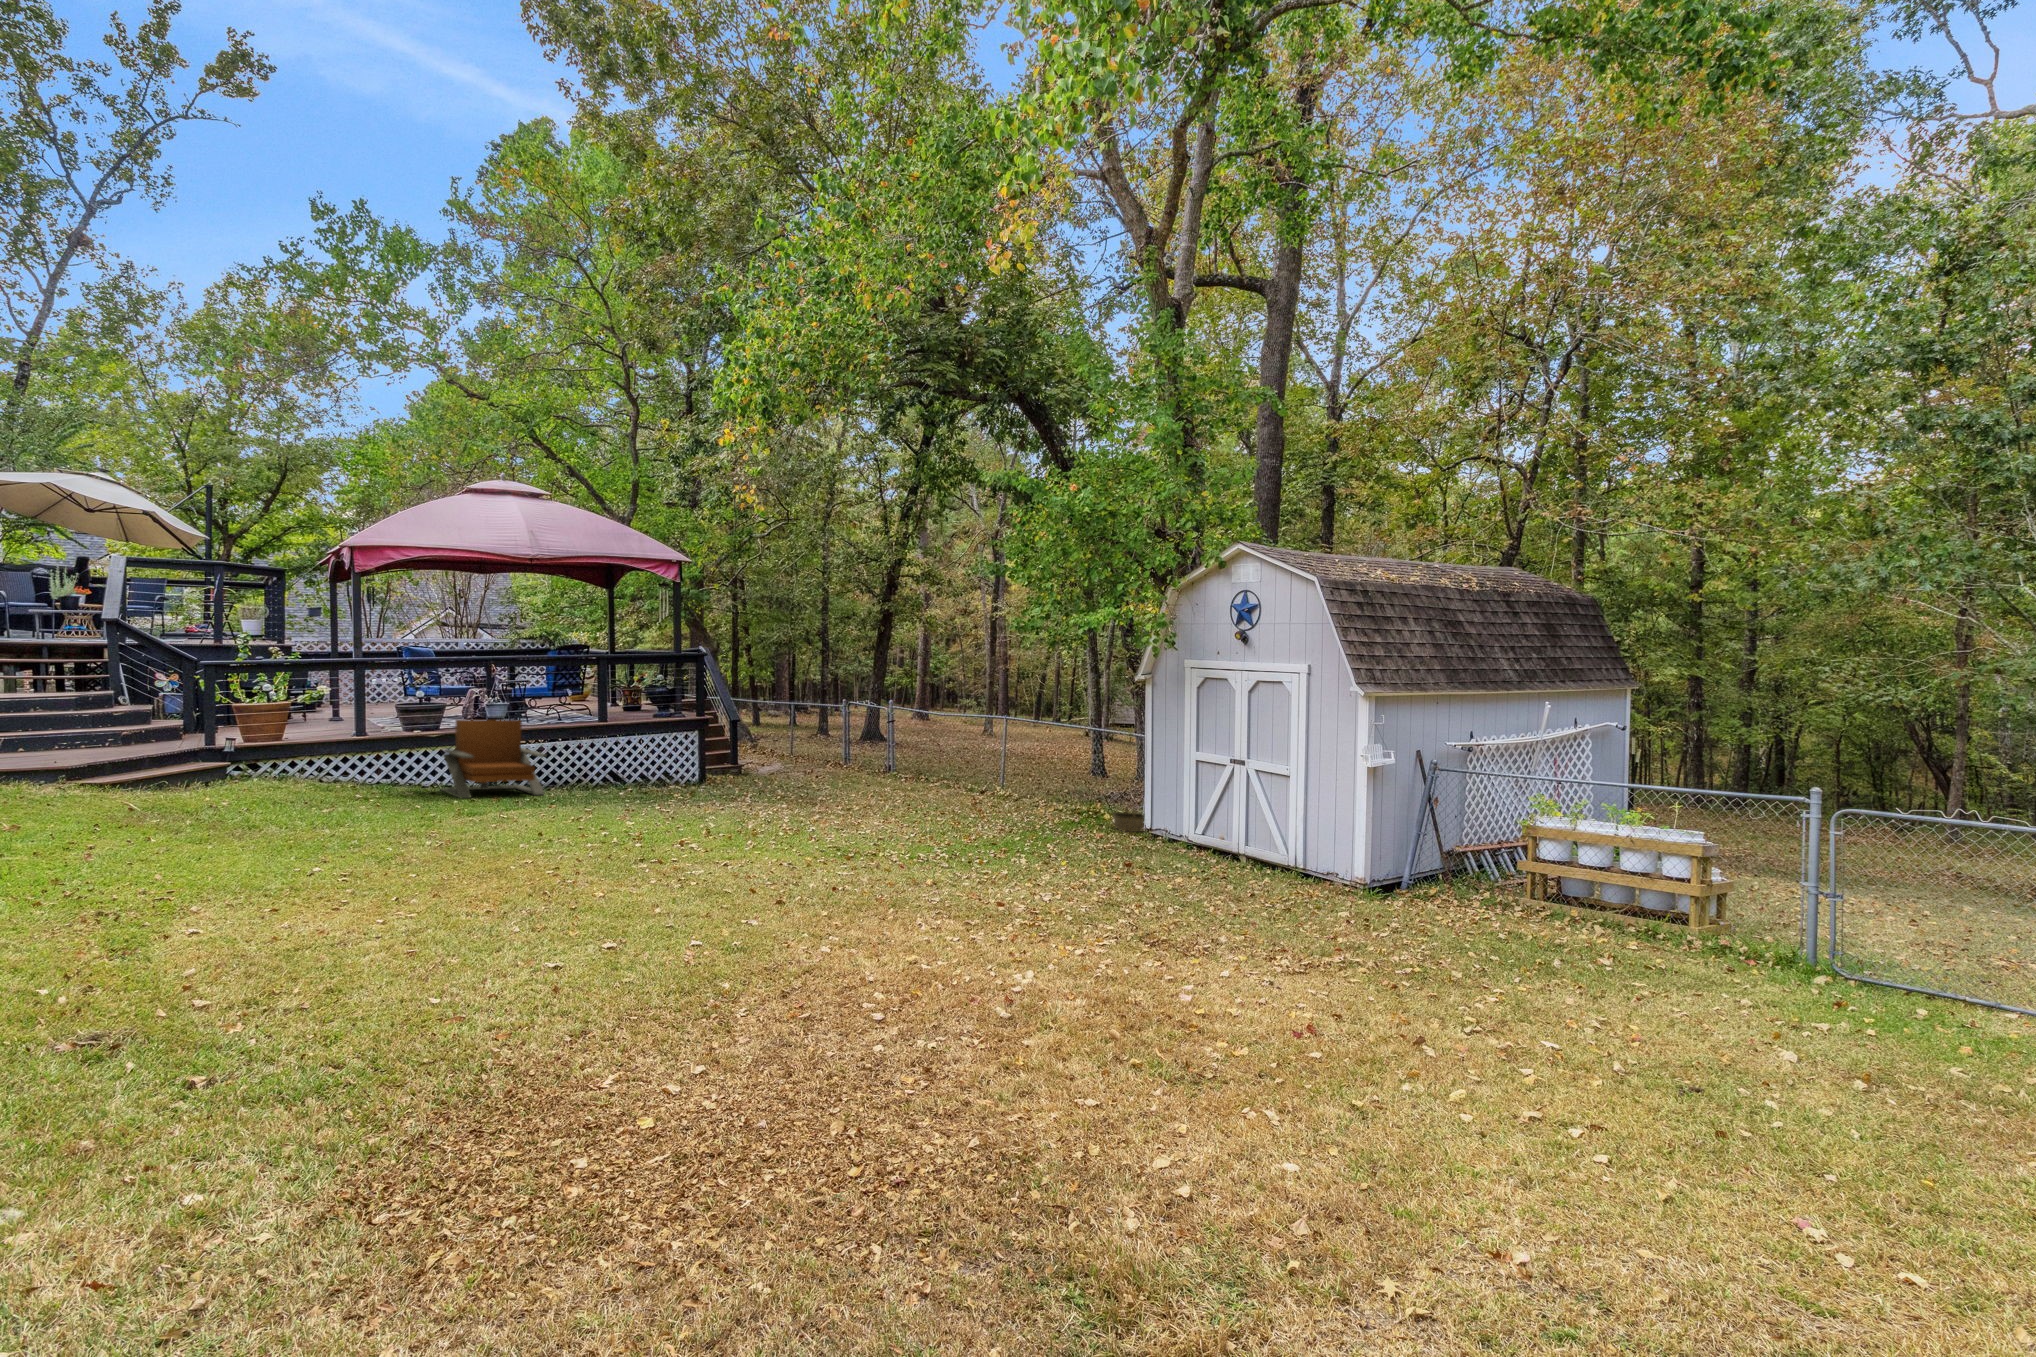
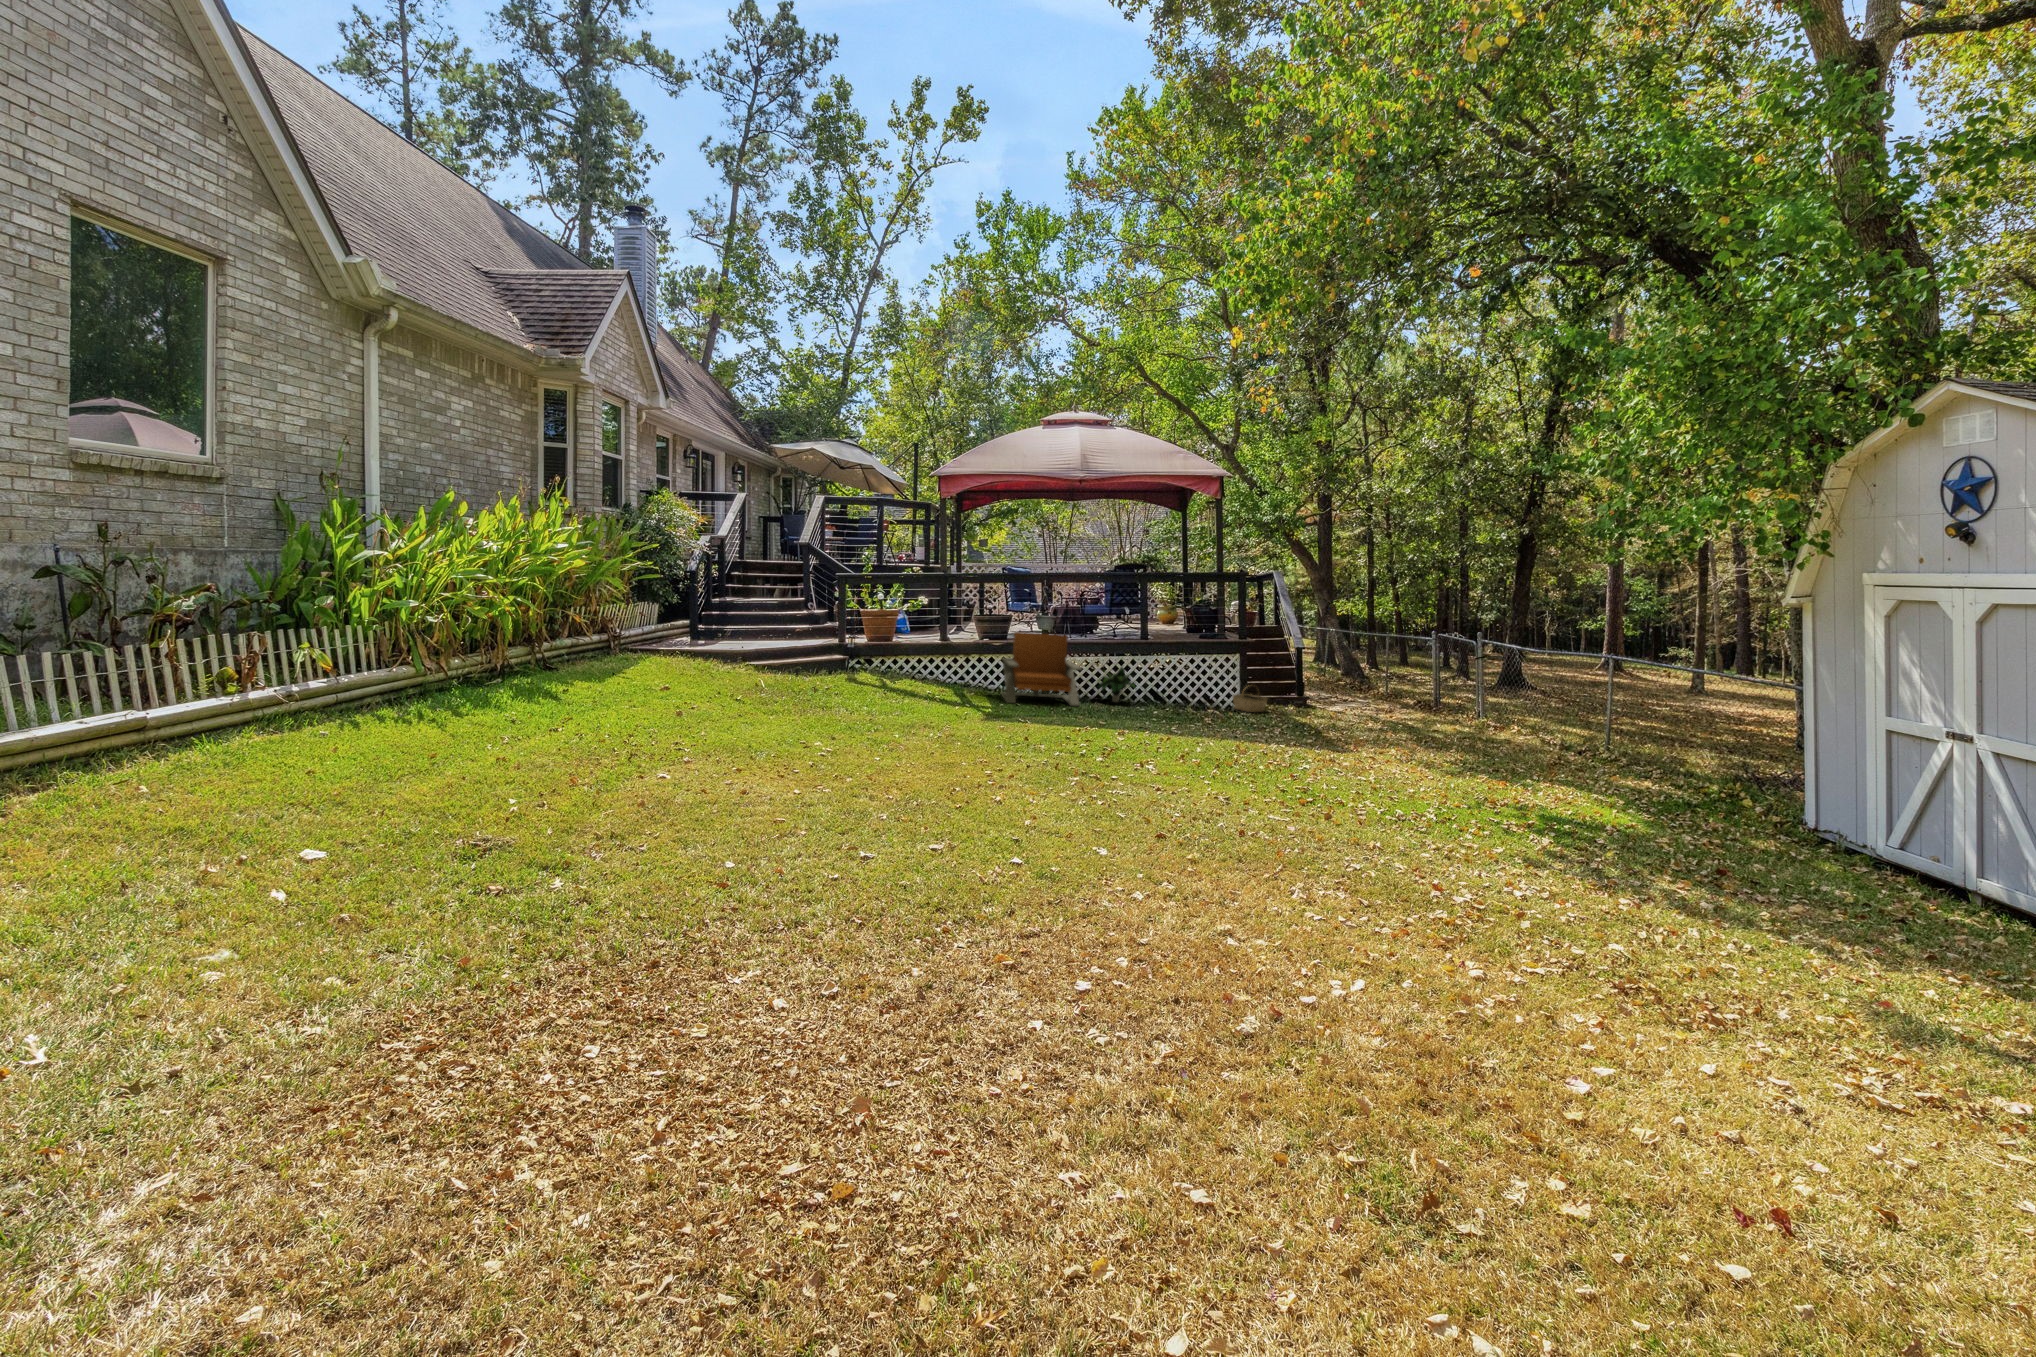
potted plant: none [553,748,601,788] -> present [1098,667,1136,702]
basket: present [1113,803,1144,832] -> present [1233,688,1268,712]

